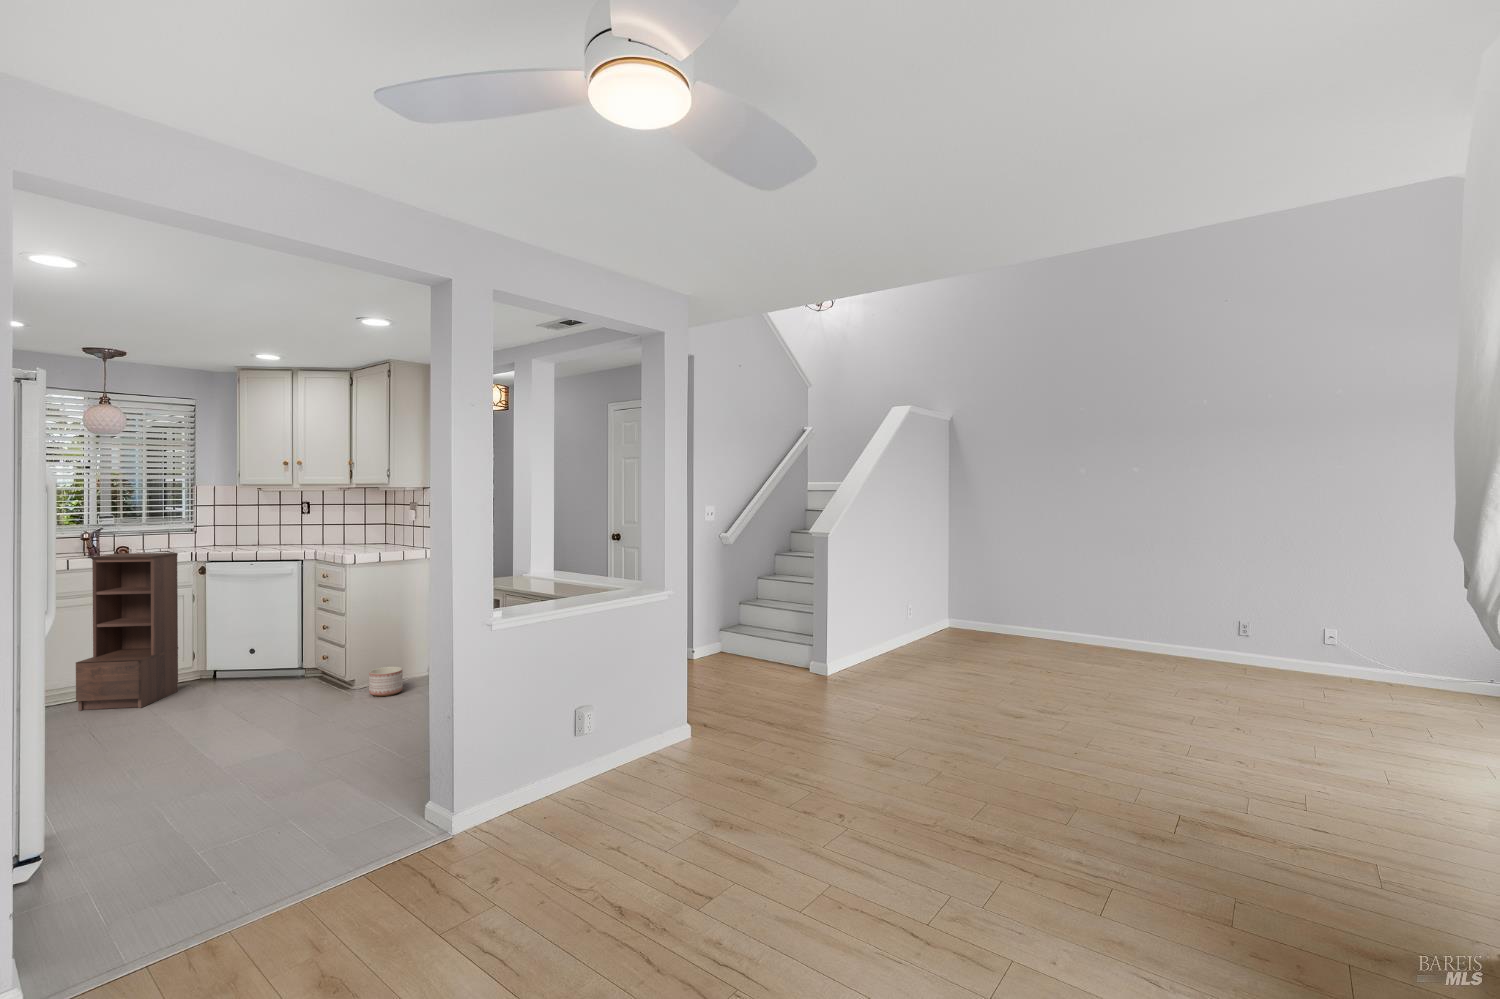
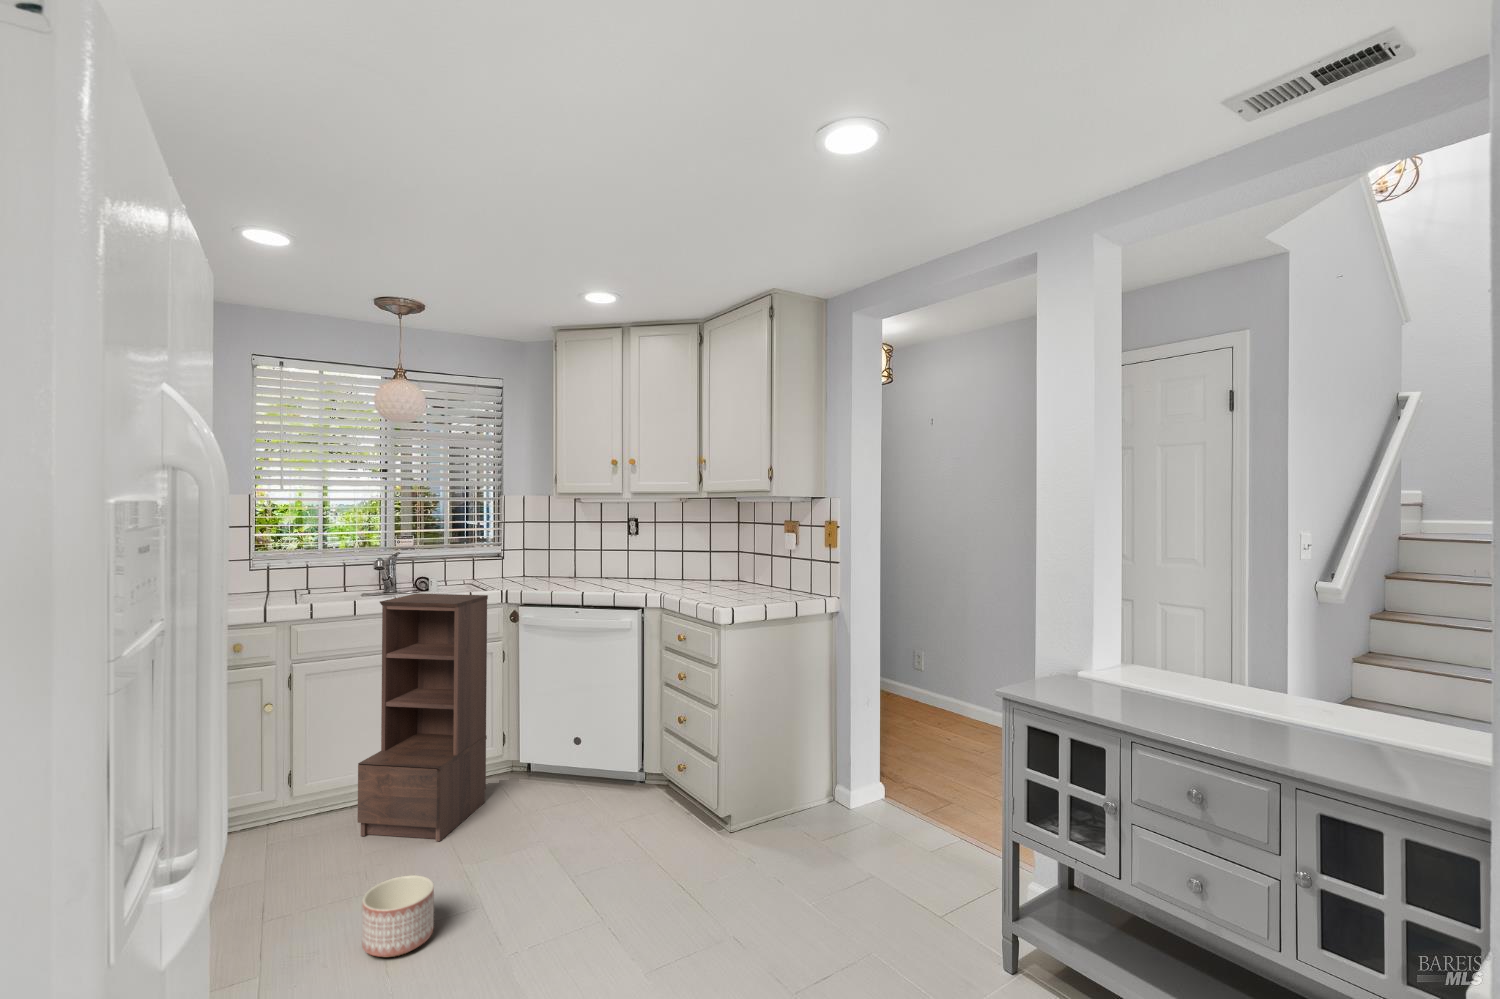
planter: present [369,667,403,696] -> present [362,875,434,957]

